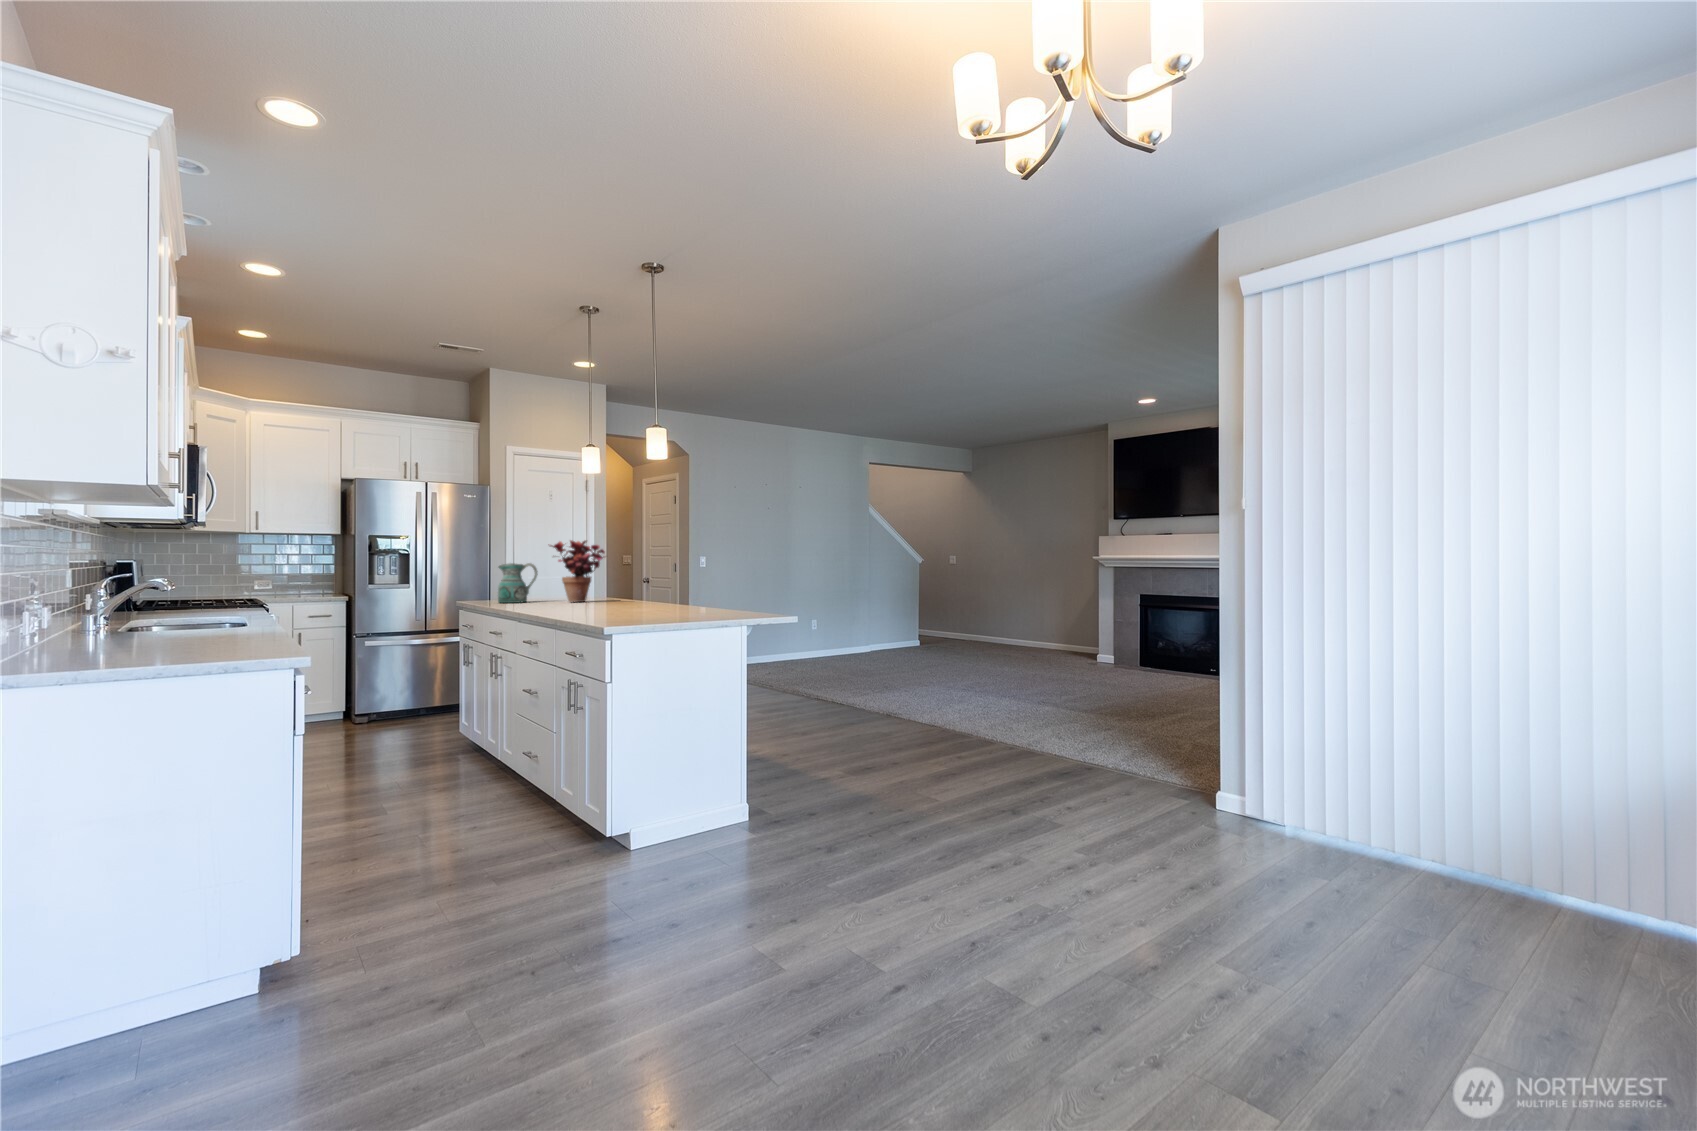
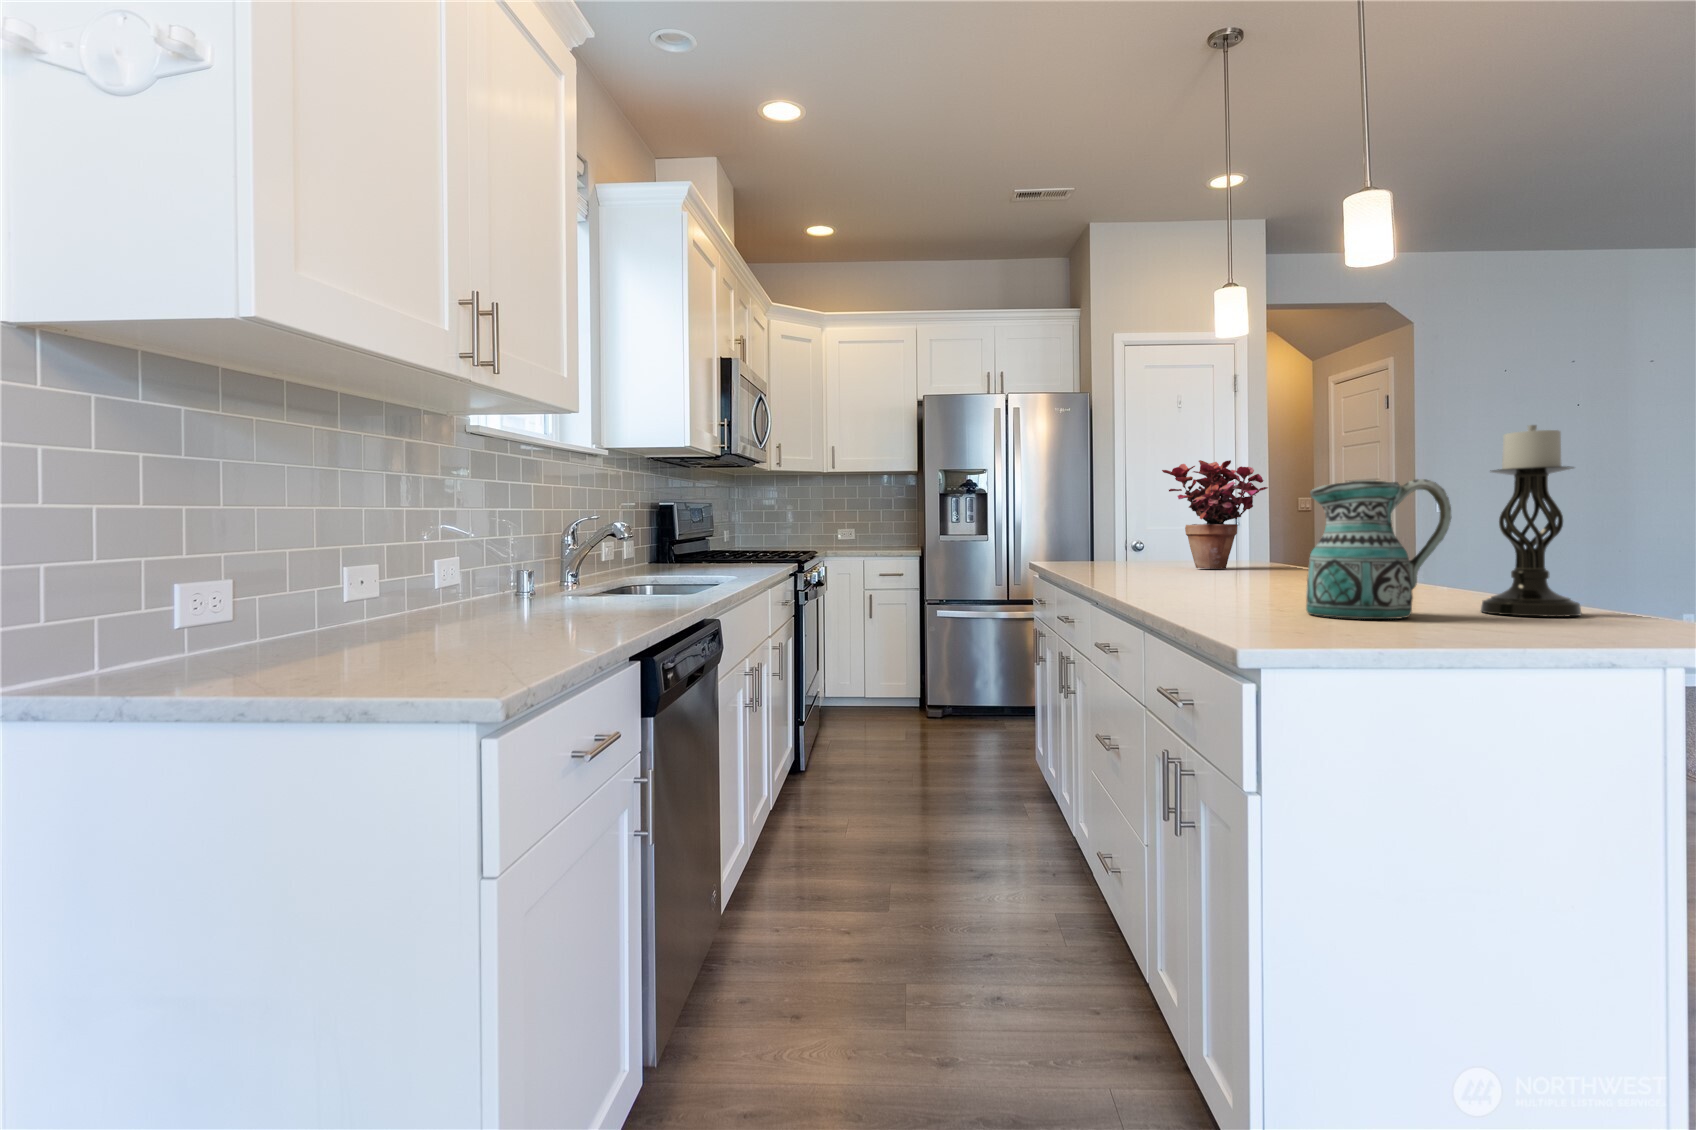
candle holder: none [692,540,724,614] -> present [1480,425,1581,617]
ceramic pitcher: present [498,563,538,603] -> present [1306,479,1451,619]

